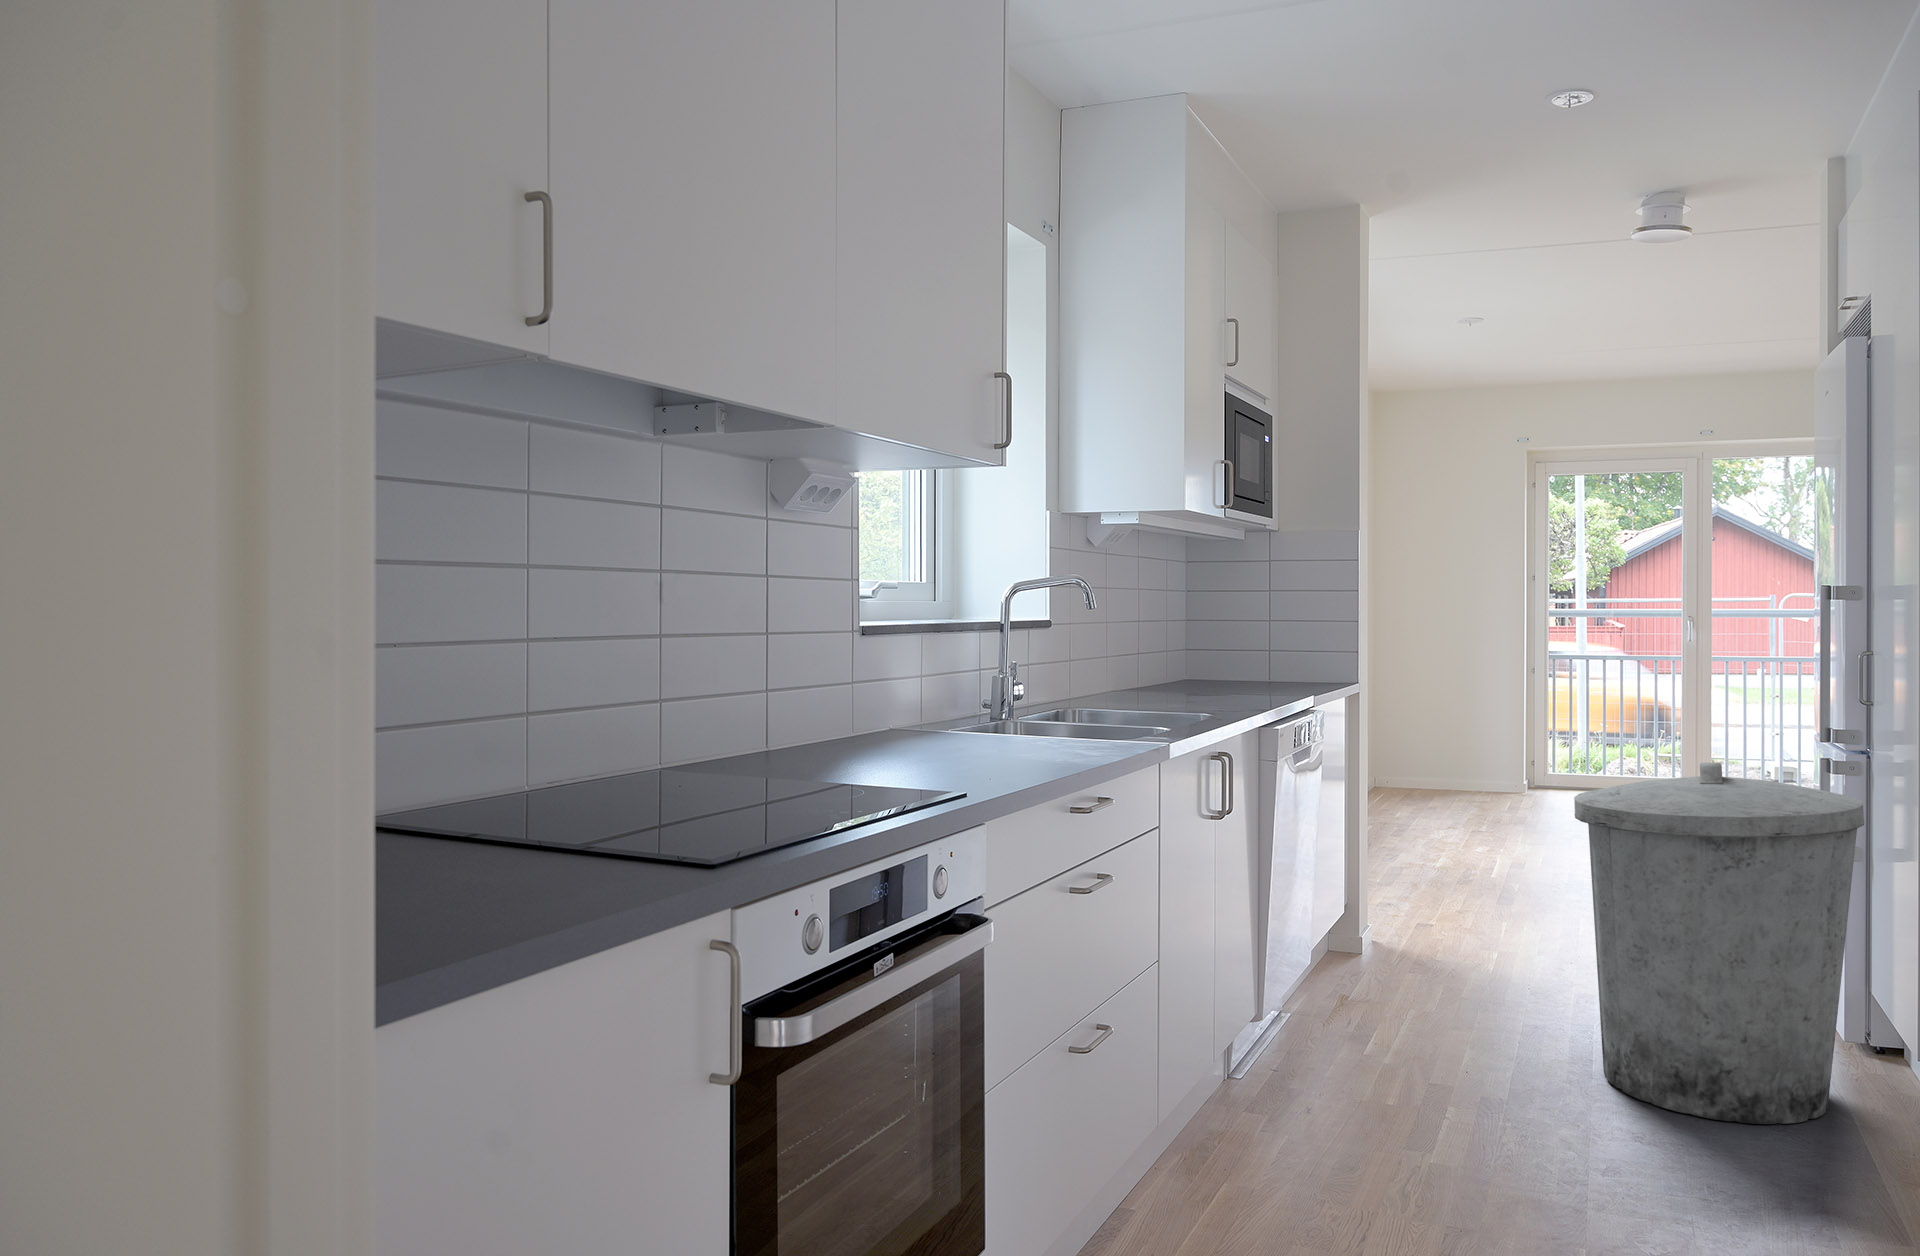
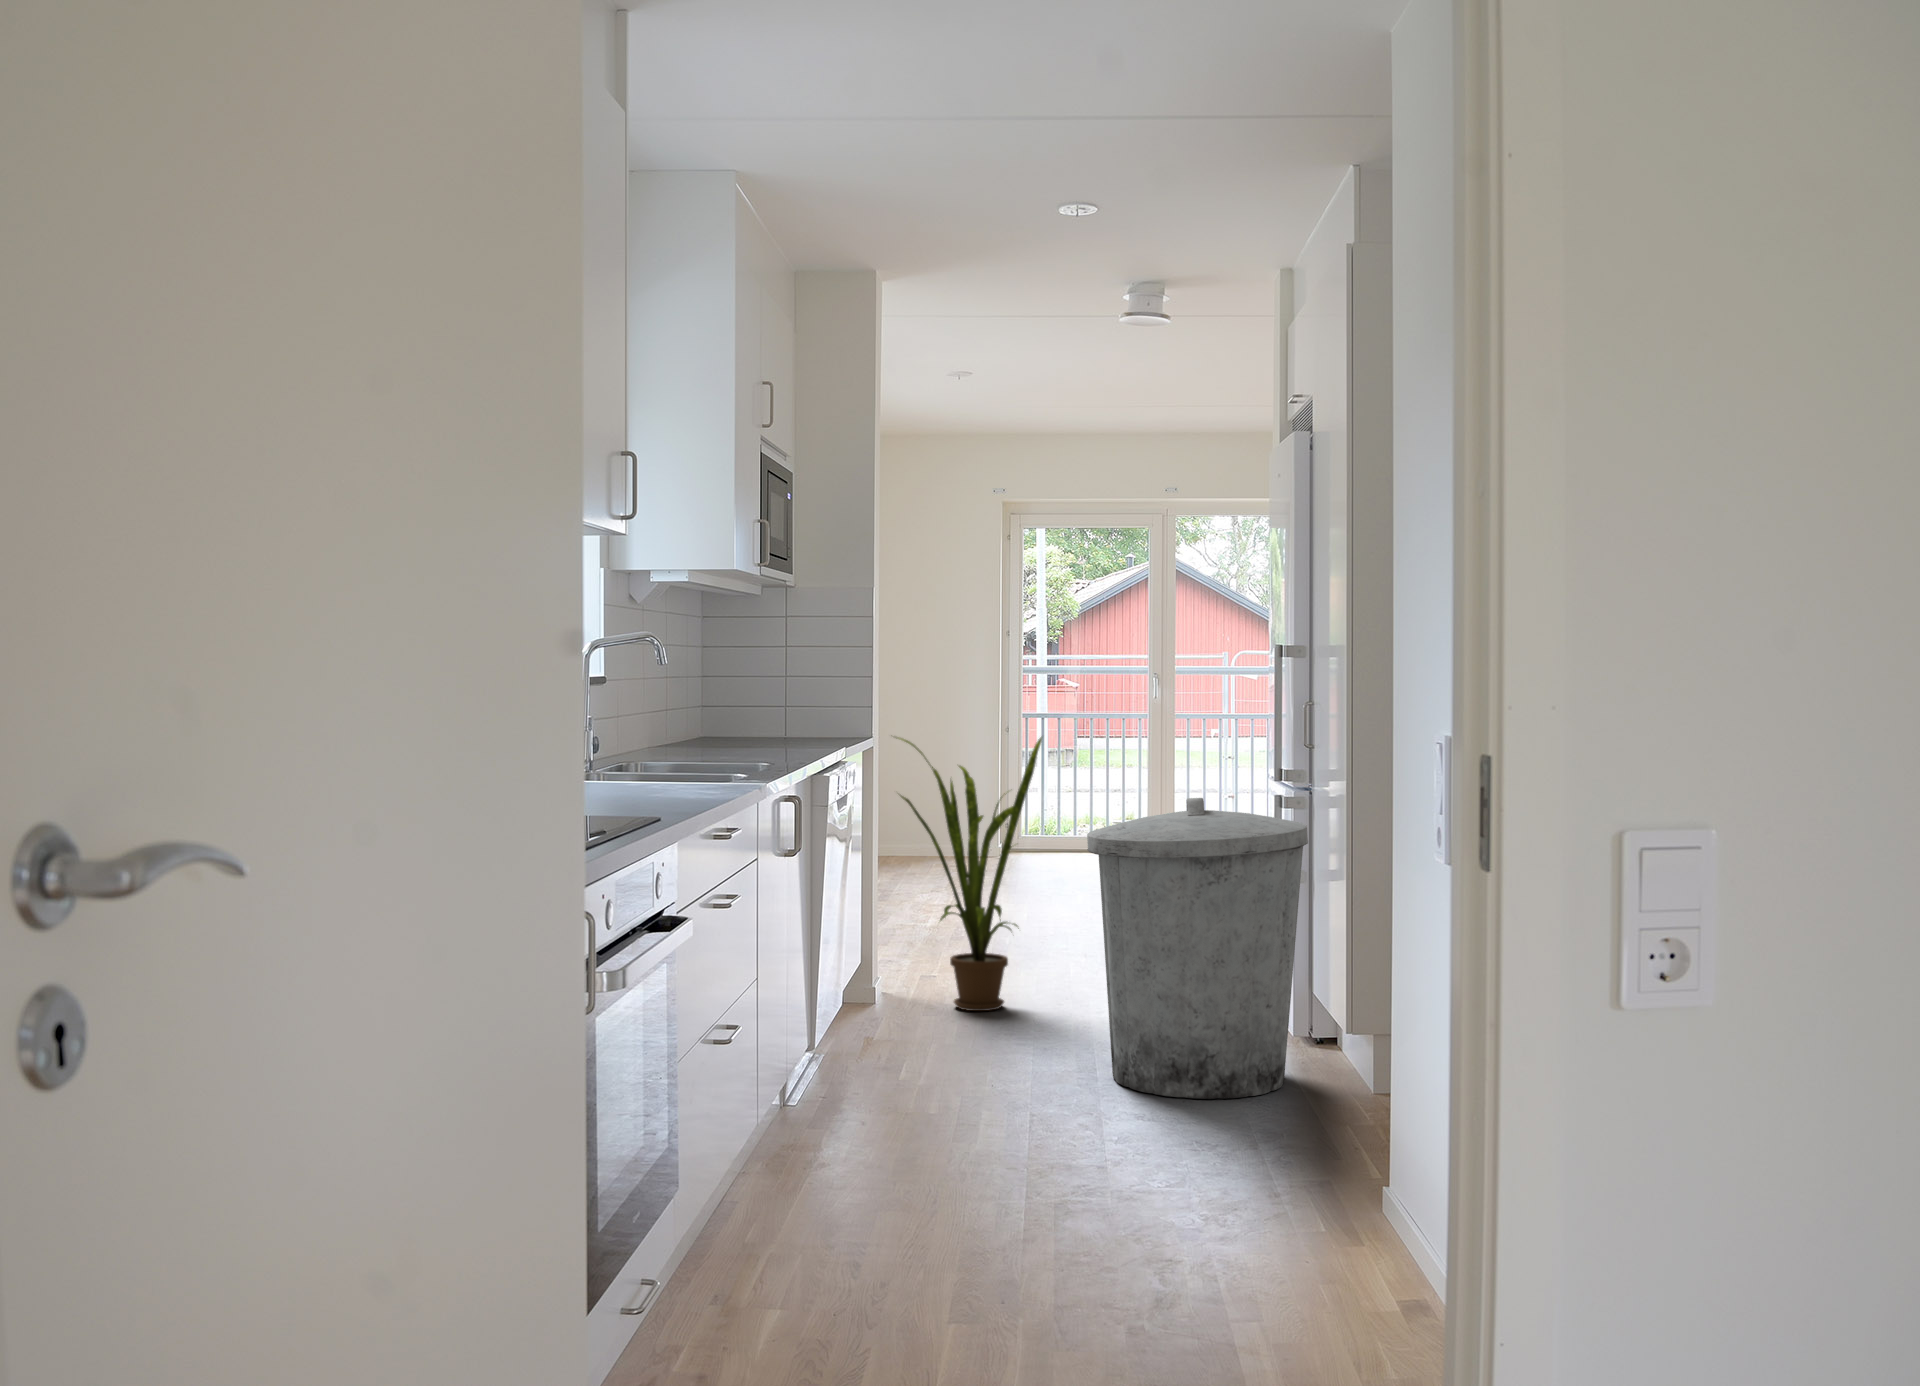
house plant: none [1373,678,1545,963] -> present [897,737,1042,1011]

